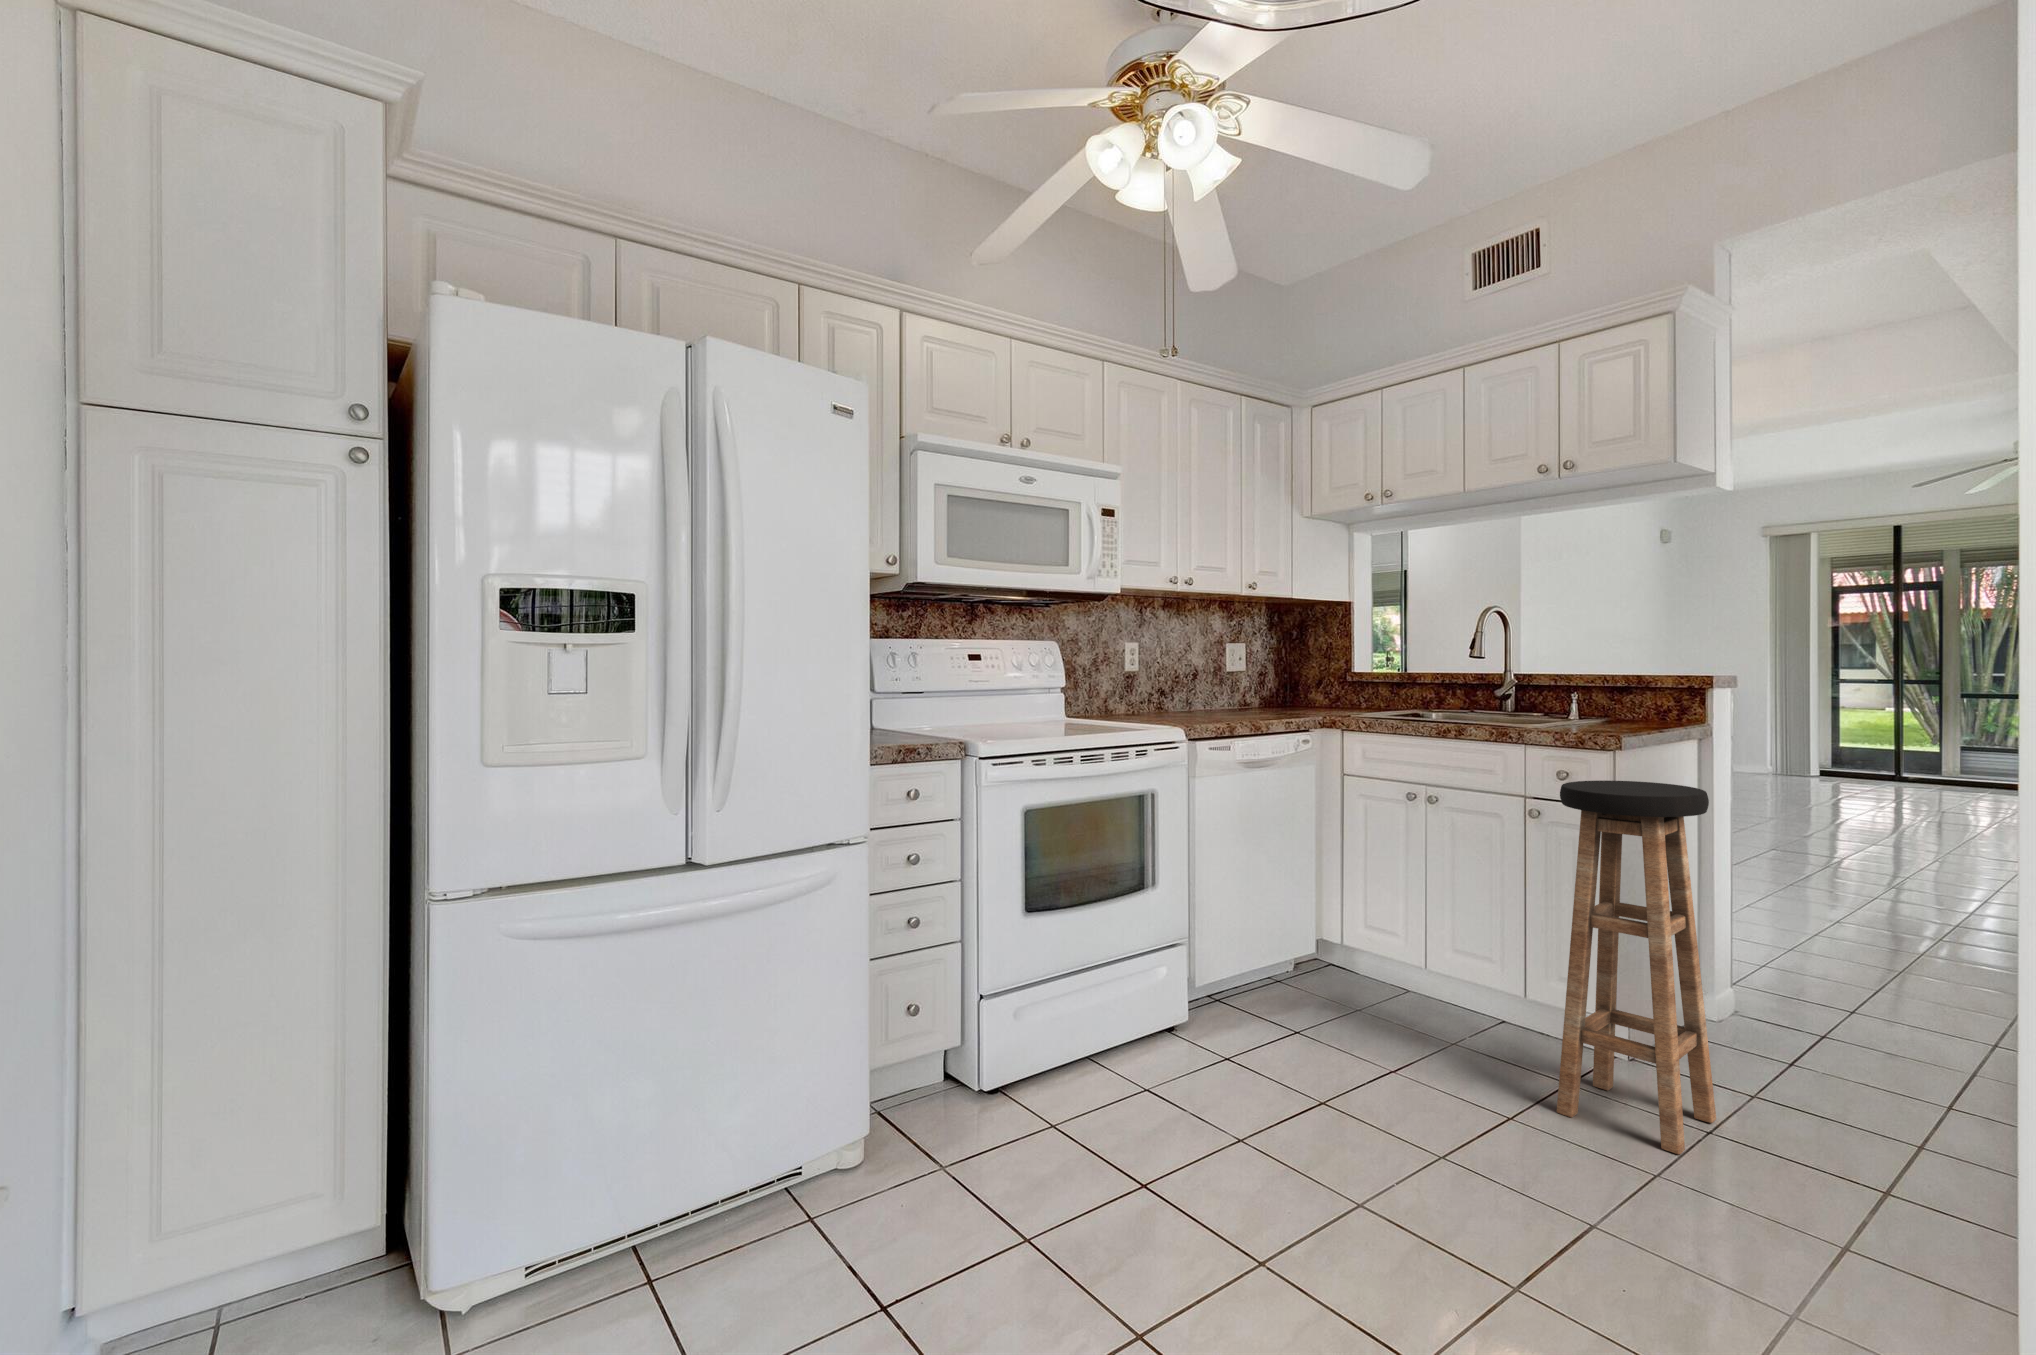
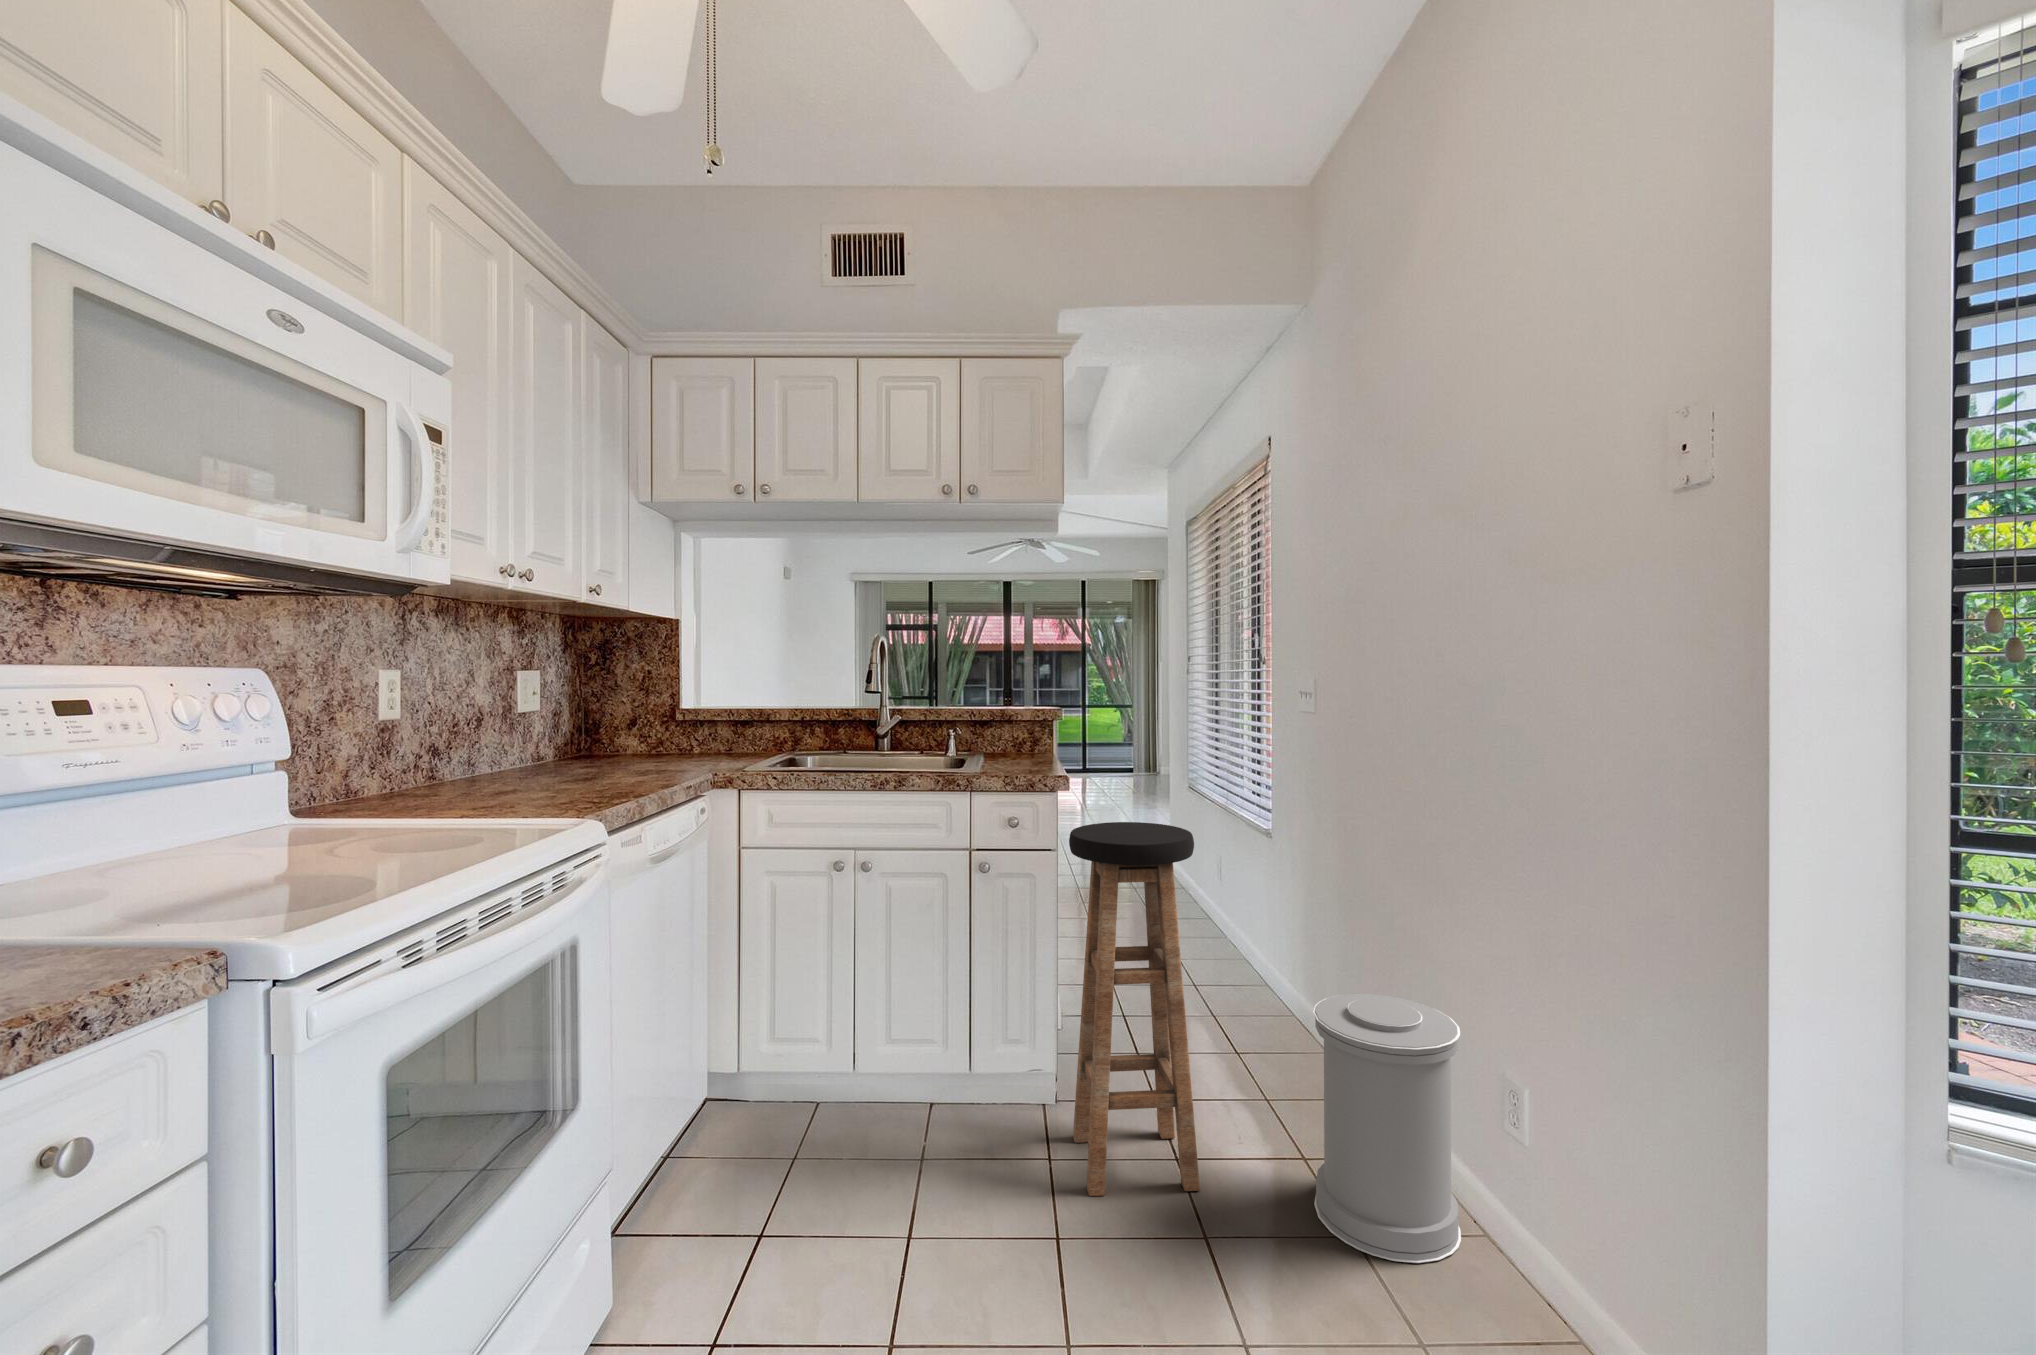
trash can: none [1790,999,2014,1318] -> present [1313,994,1461,1263]

